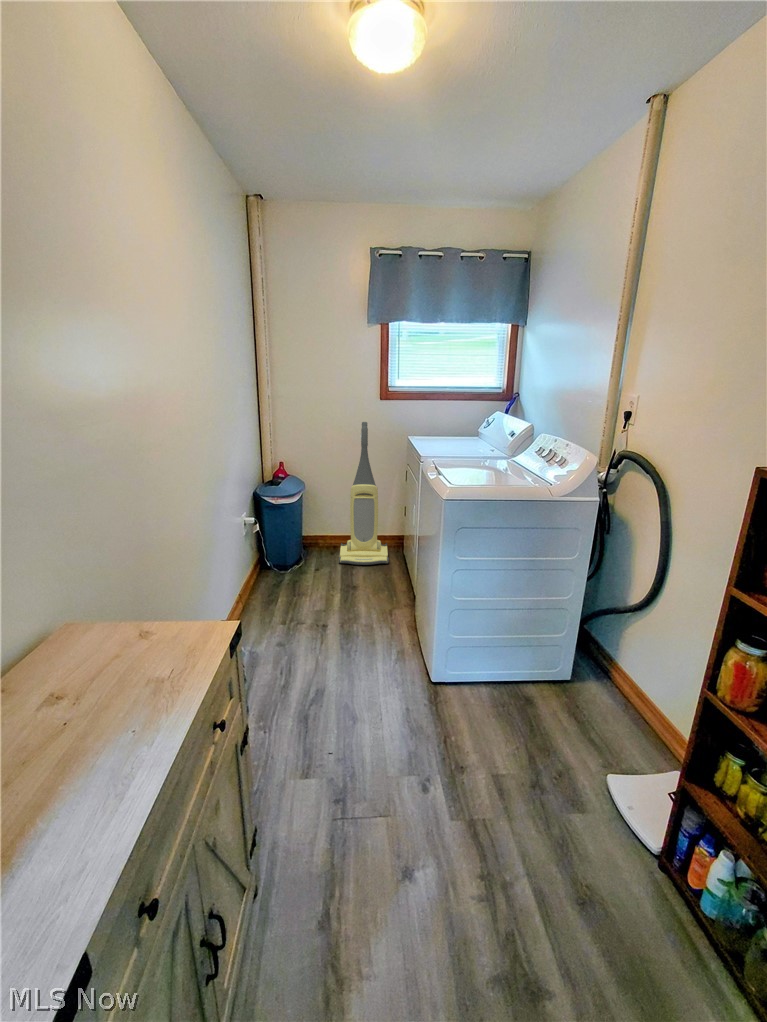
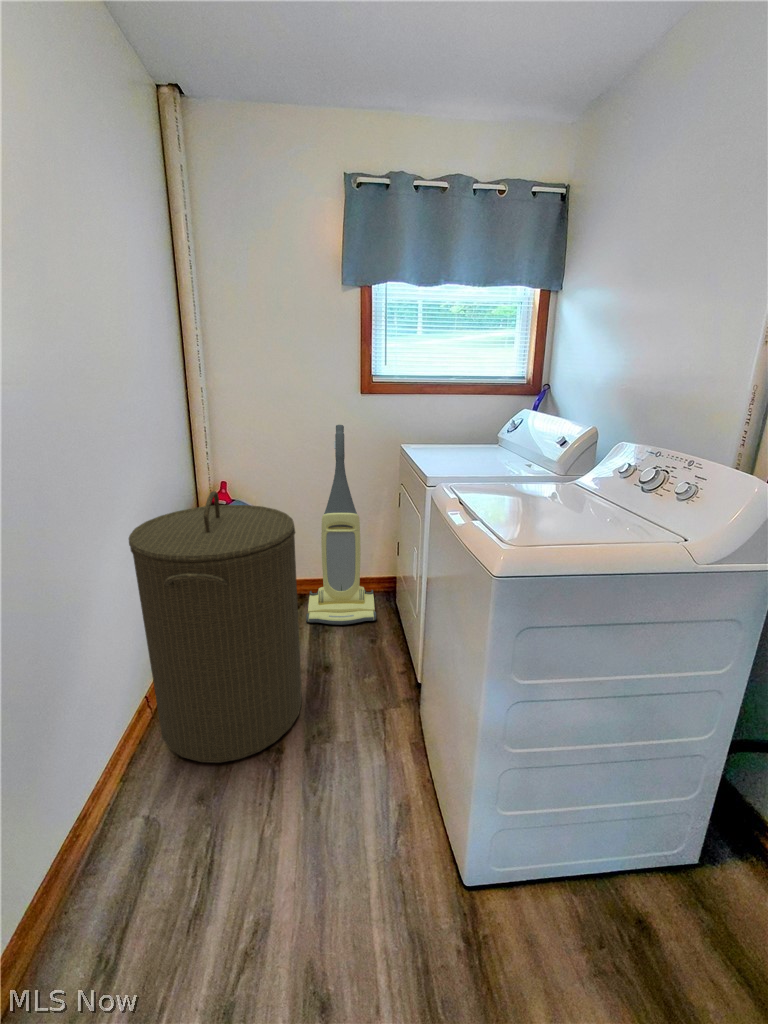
laundry hamper: none [238,462,338,630] -> present [129,491,302,763]

